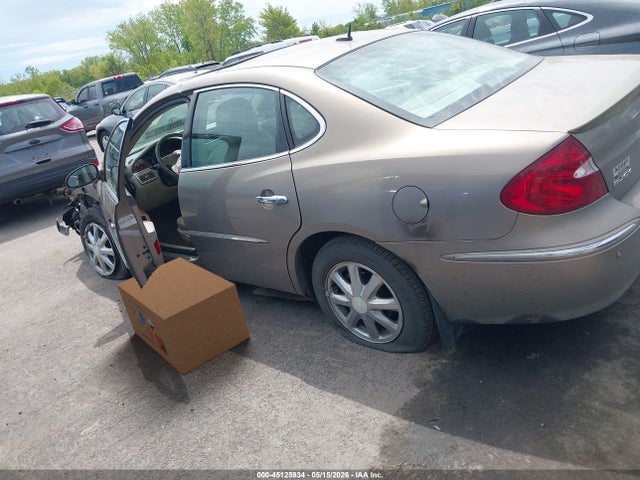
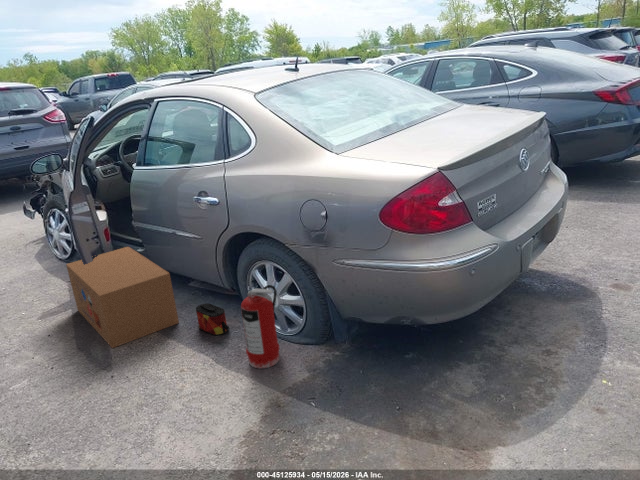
fire extinguisher: none [331,289,378,386] -> present [241,285,279,368]
bag: none [269,313,309,349] -> present [196,303,229,335]

